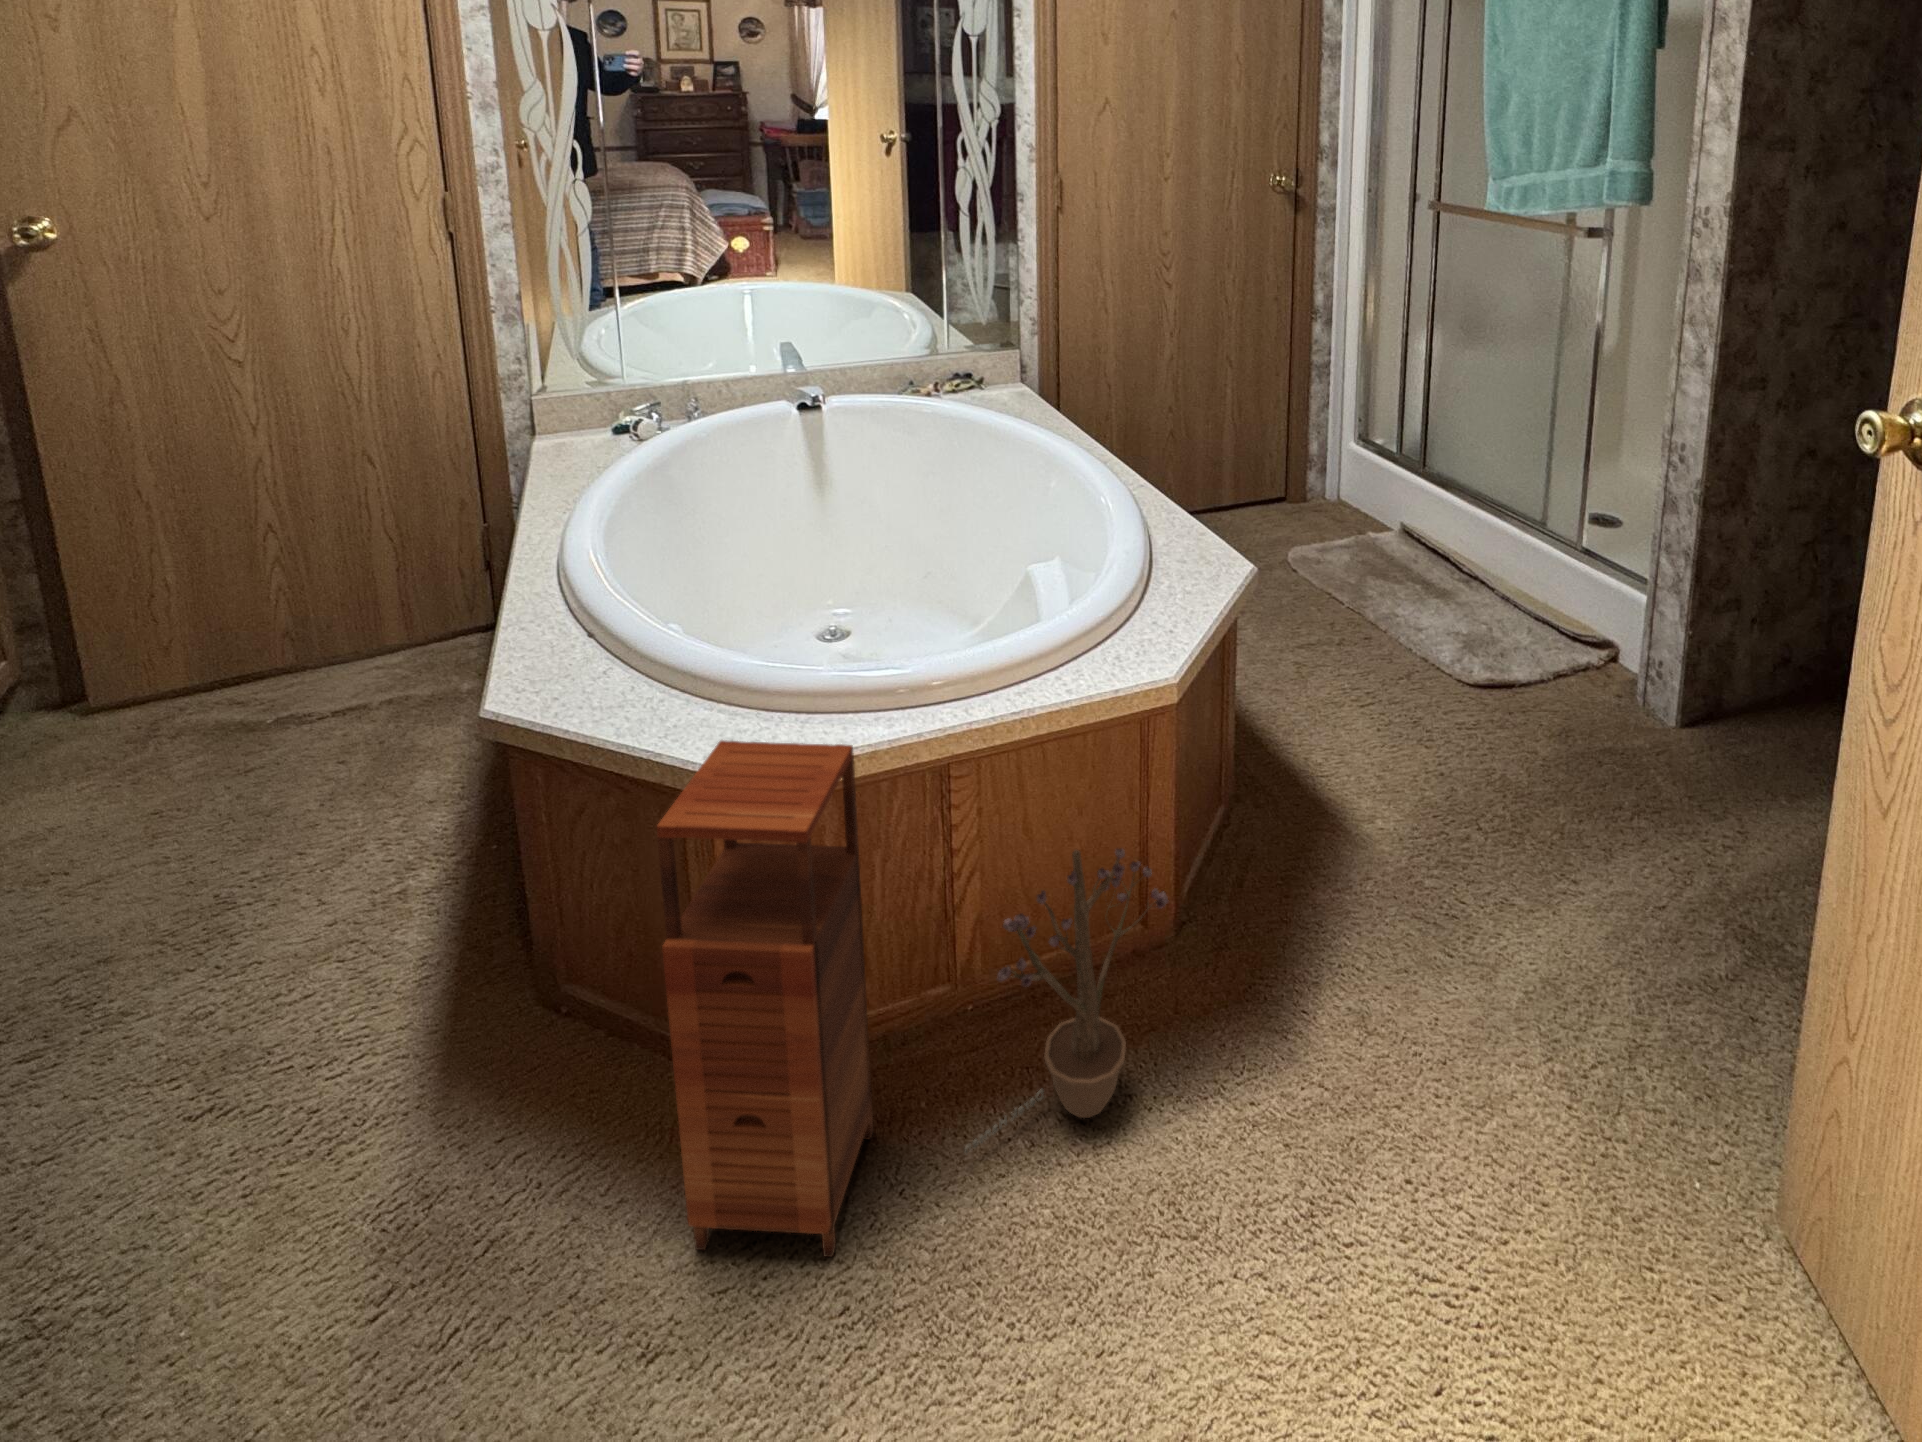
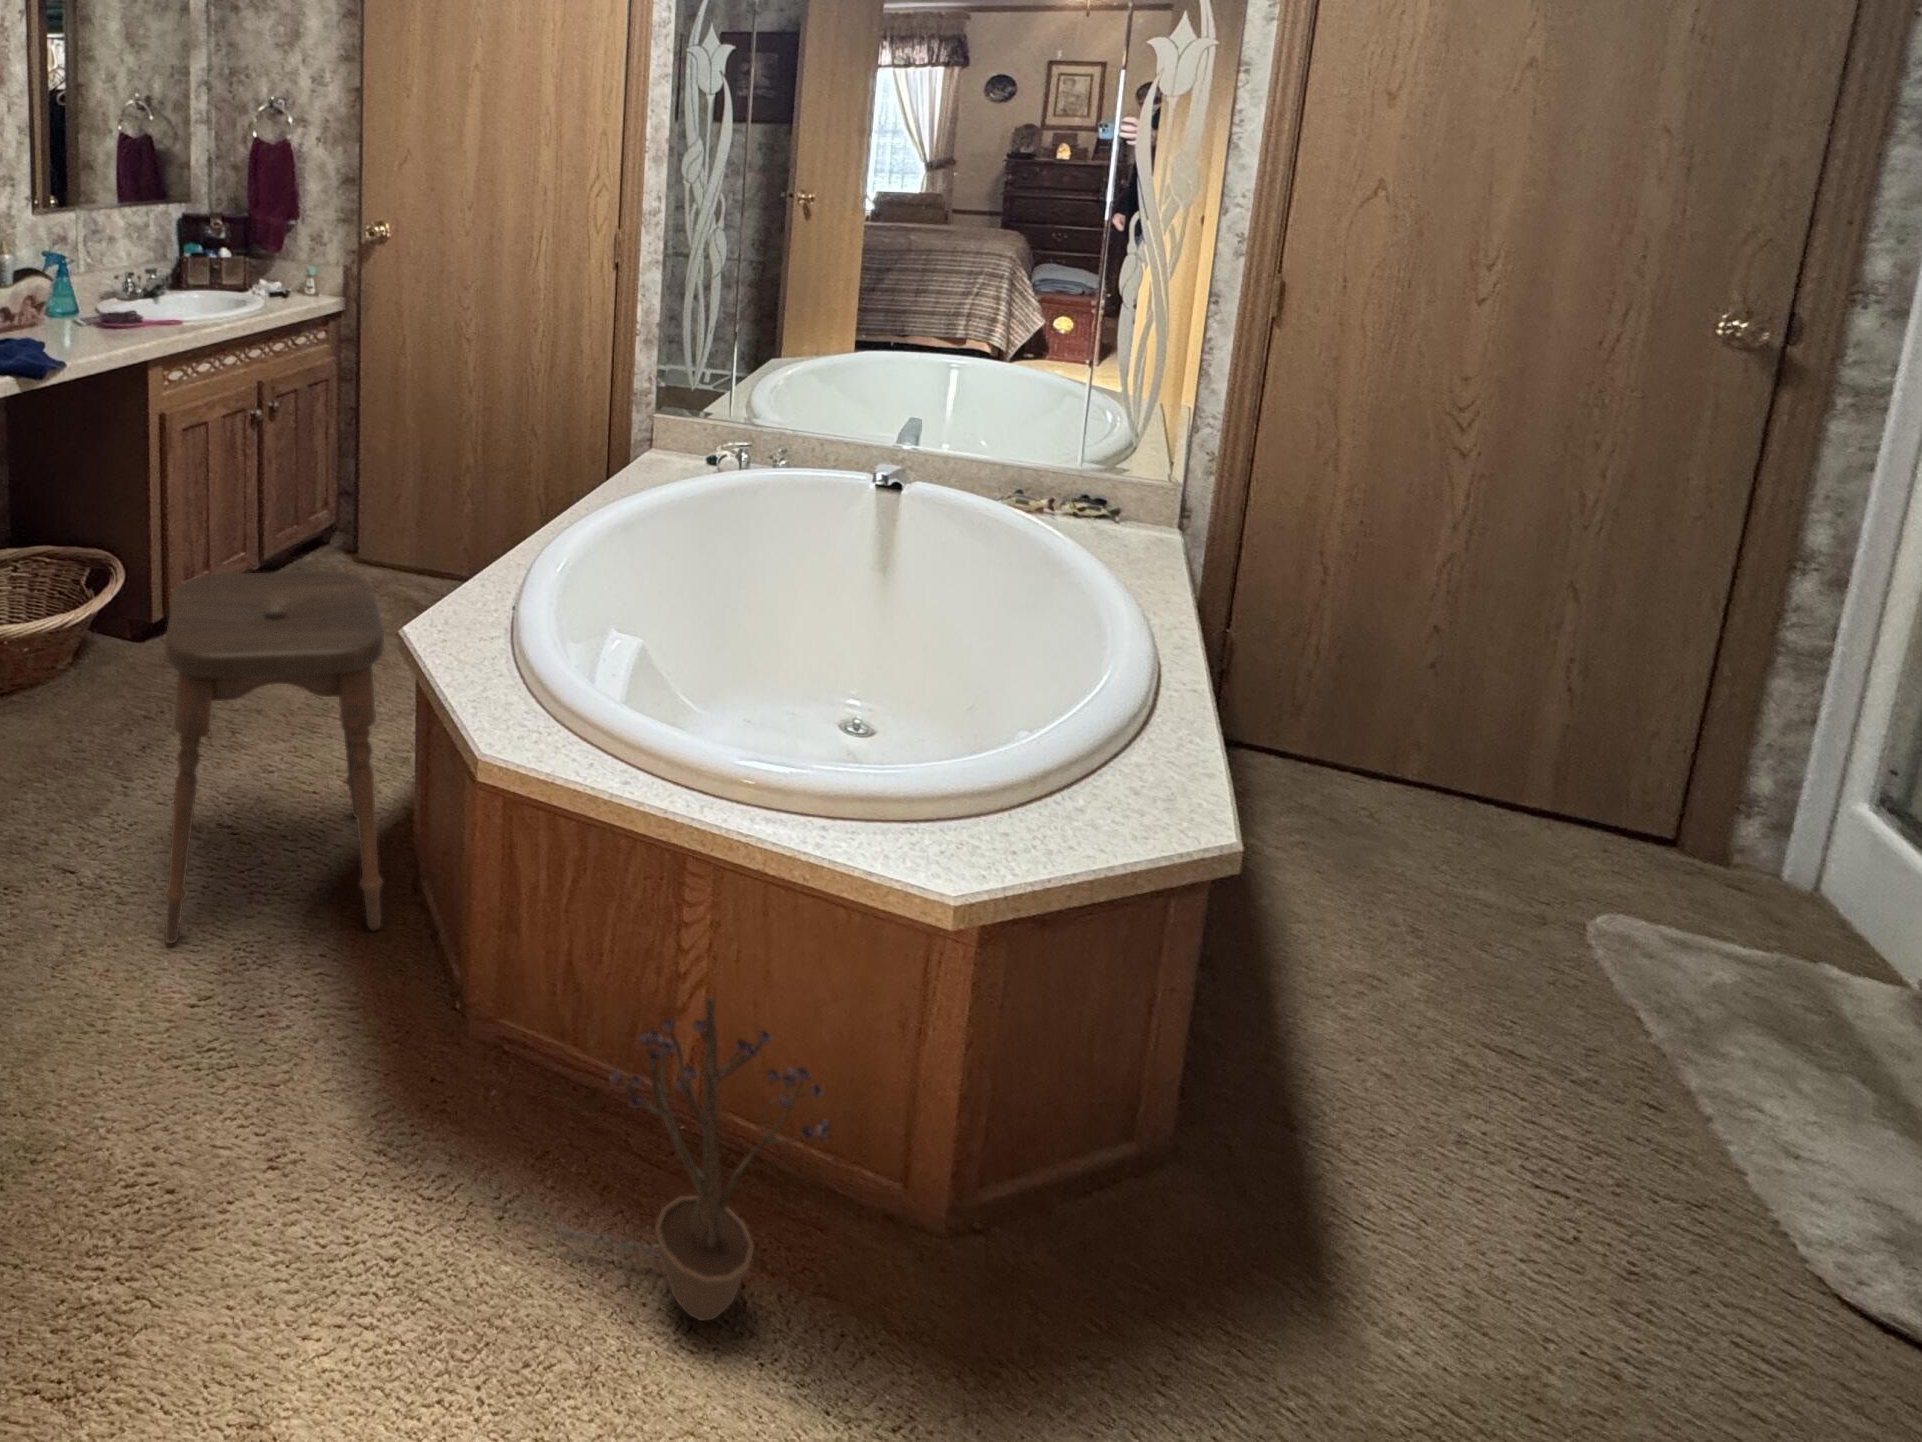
stool: none [55,682,547,1292] -> present [164,572,384,943]
storage cabinet: present [657,740,873,1257] -> none [344,709,538,1215]

